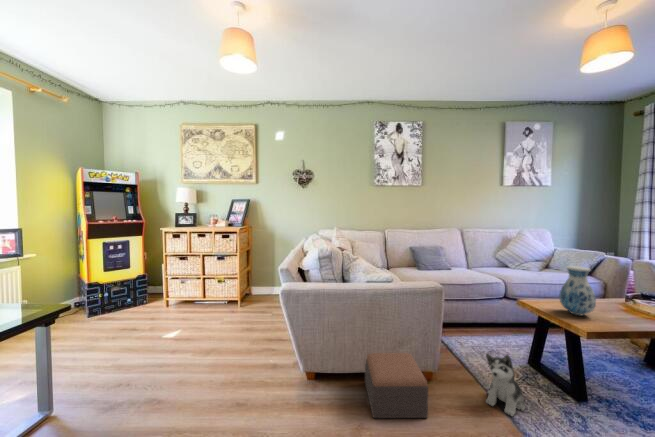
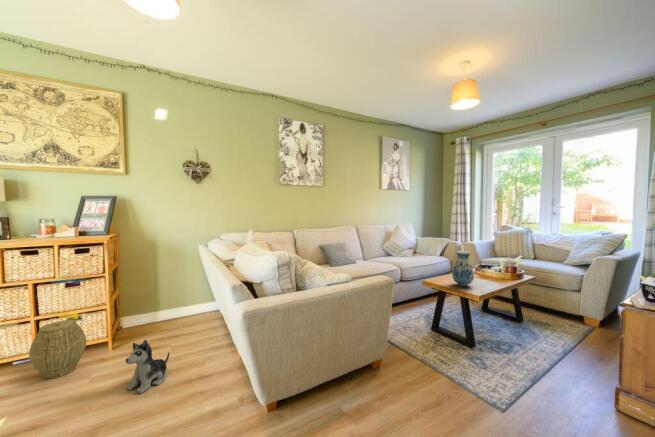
woven basket: none [196,280,224,315] -> present [29,320,86,378]
footstool: present [365,353,428,418] -> none [333,346,401,419]
plush toy: present [486,354,525,416] -> present [126,340,169,393]

